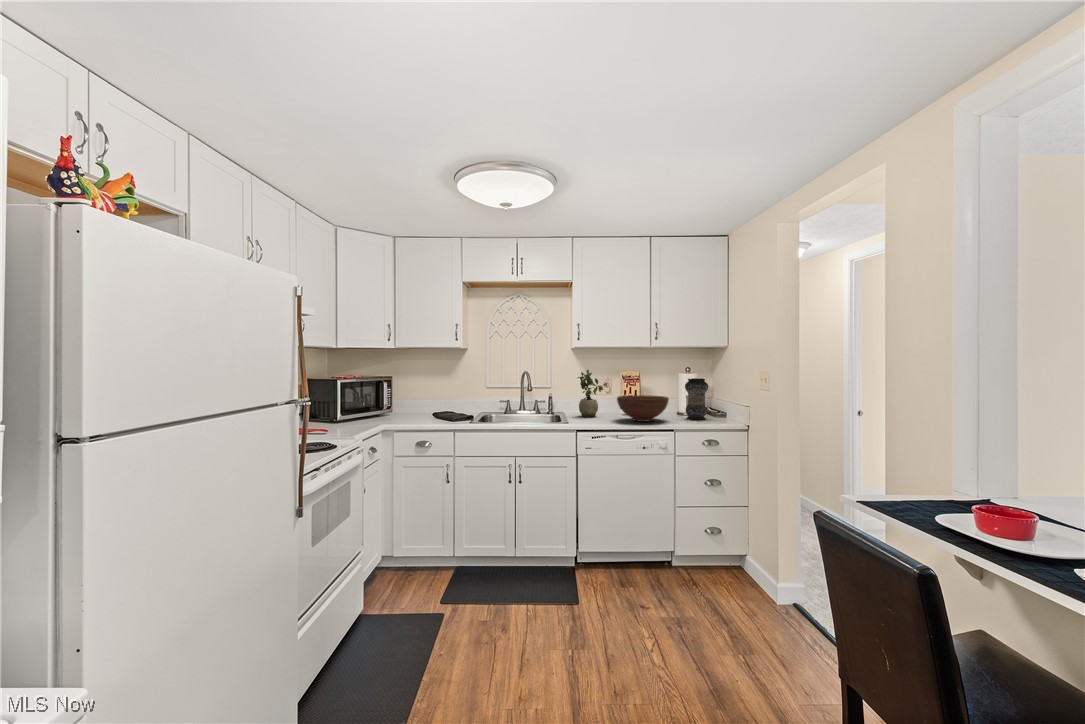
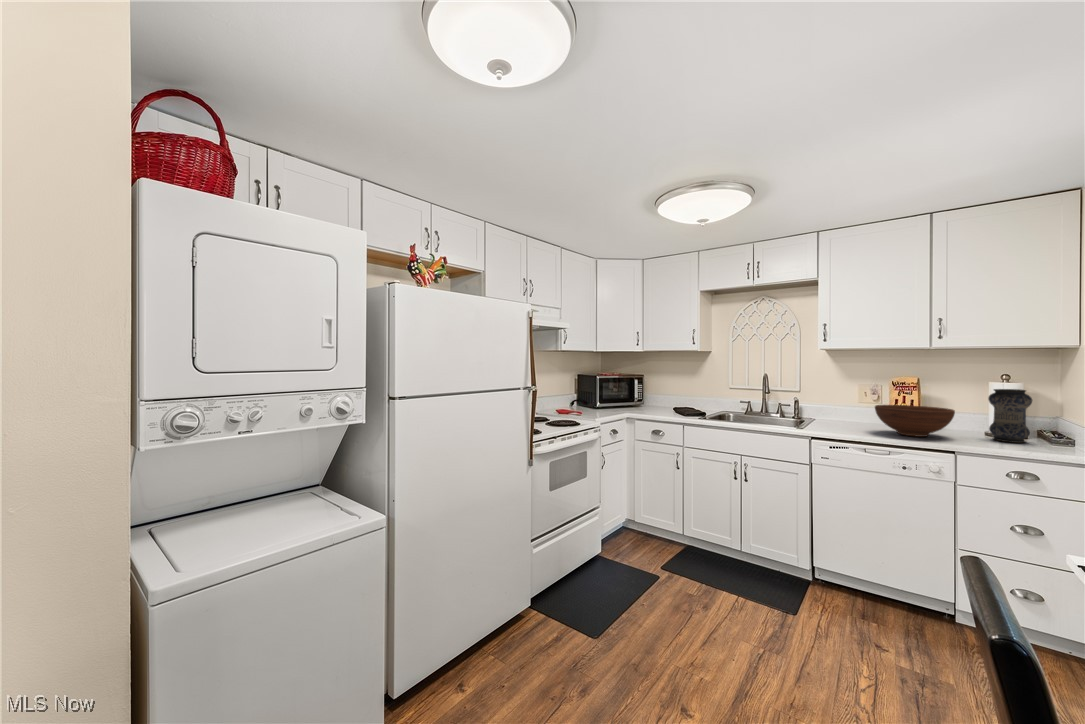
potted plant: present [578,370,607,417] -> none [830,374,867,425]

